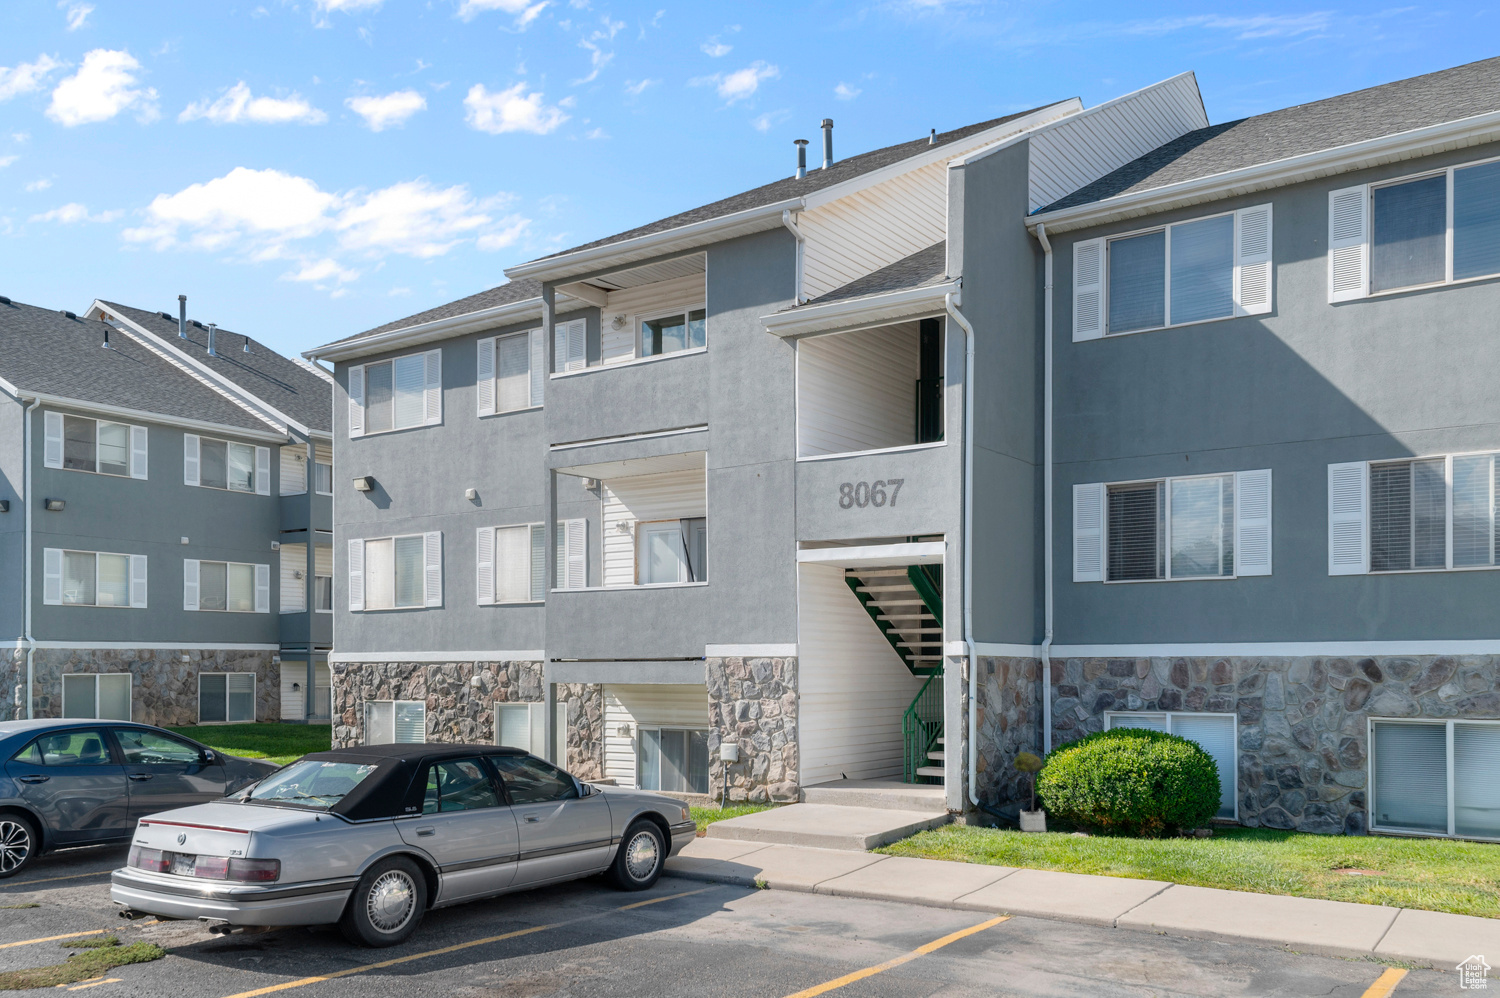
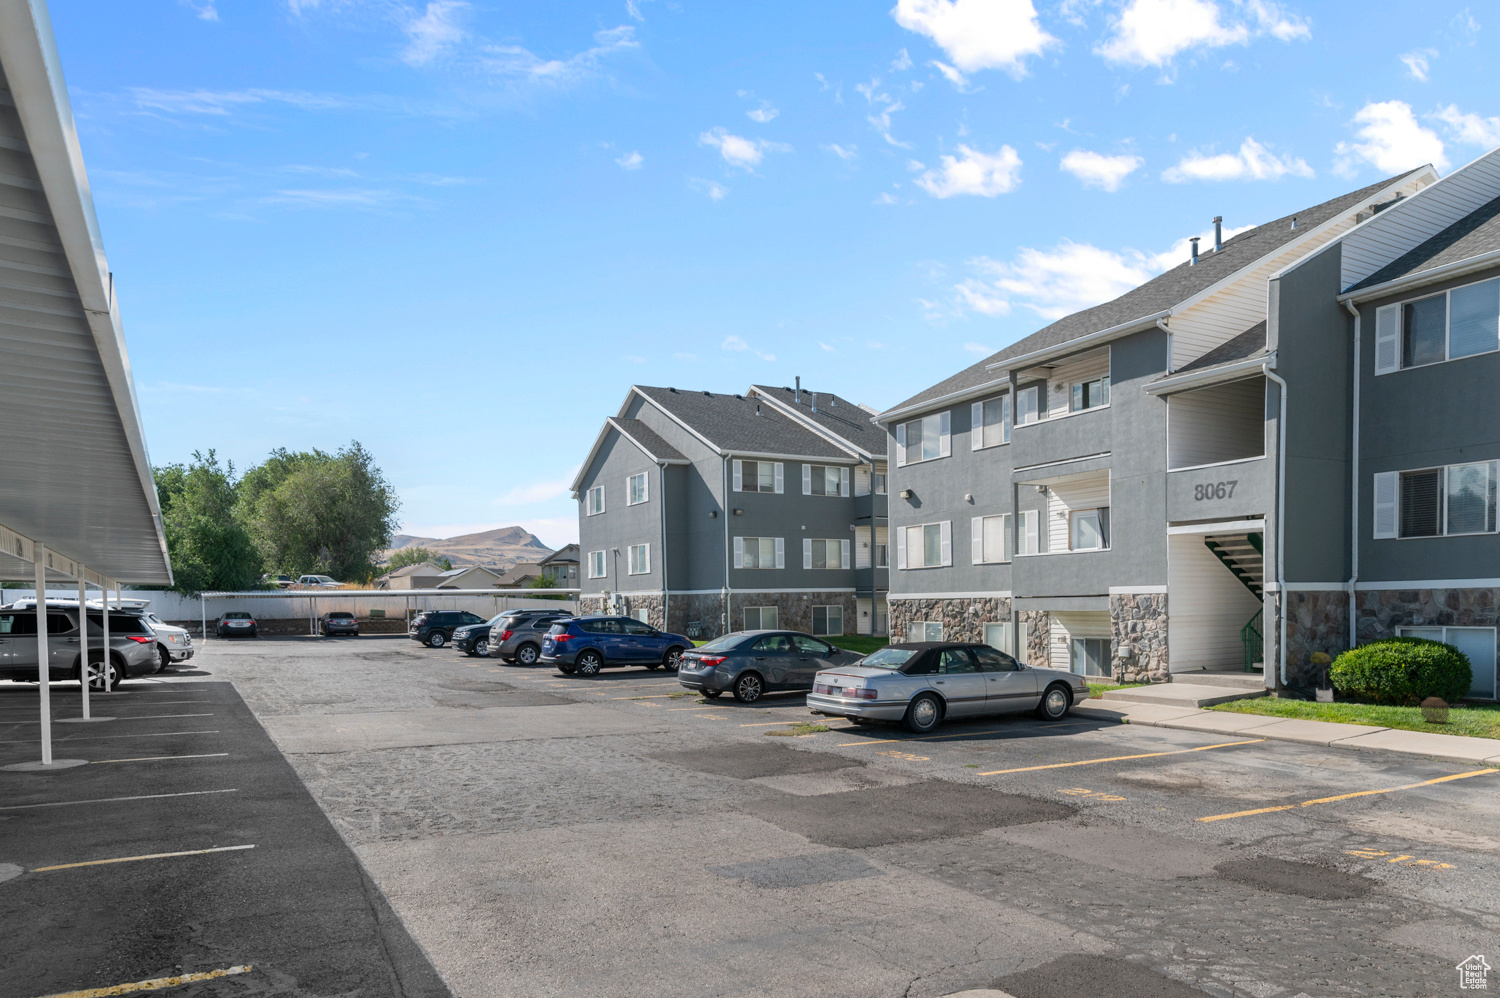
woven basket: none [1194,829,1232,870] -> present [1421,697,1449,723]

